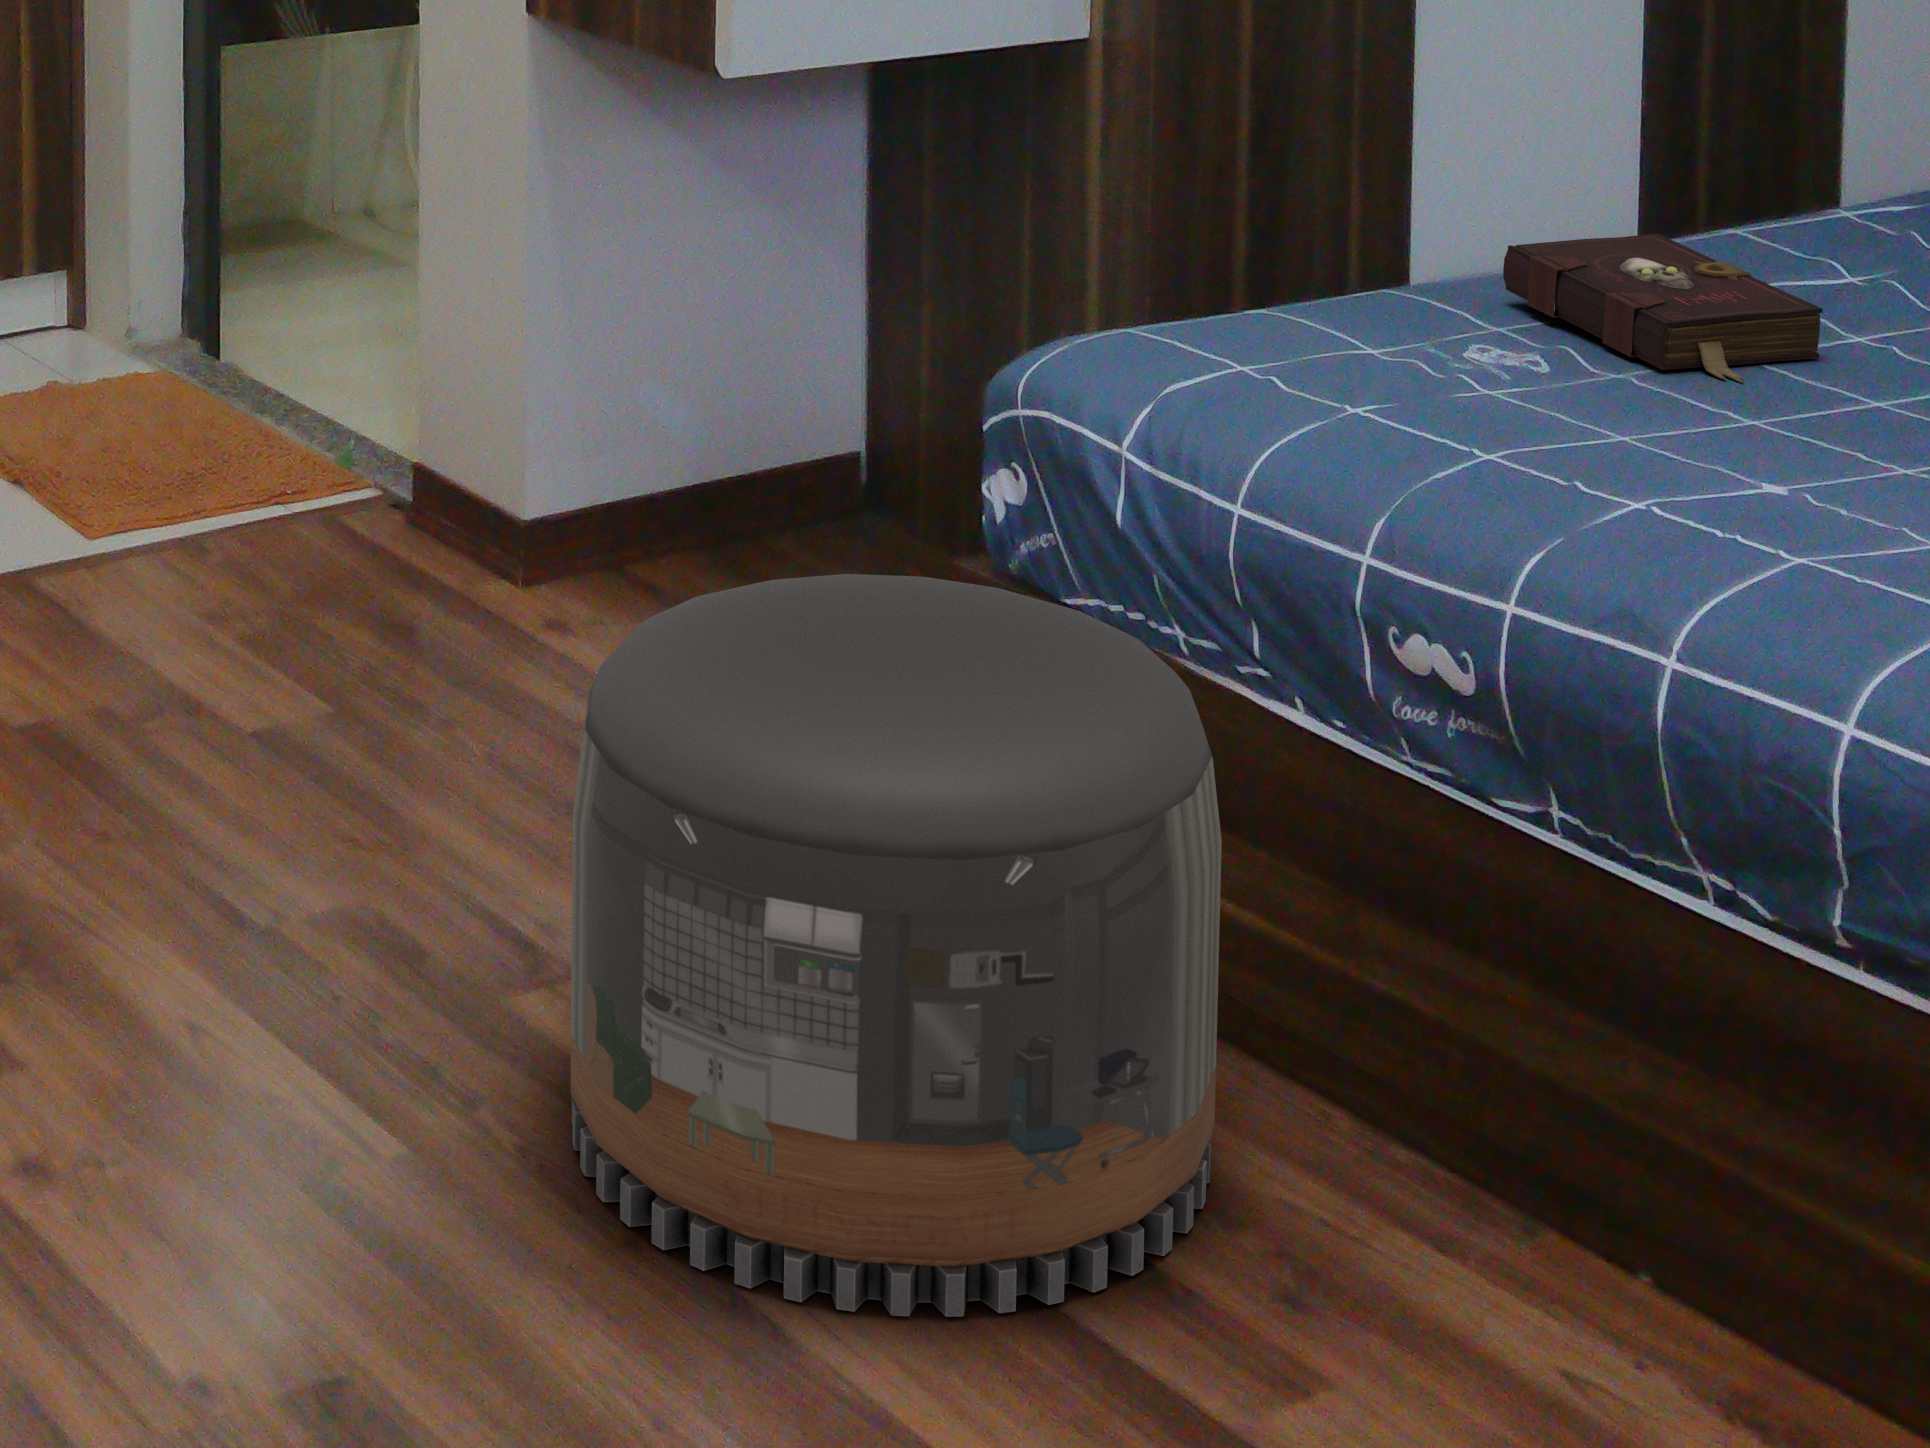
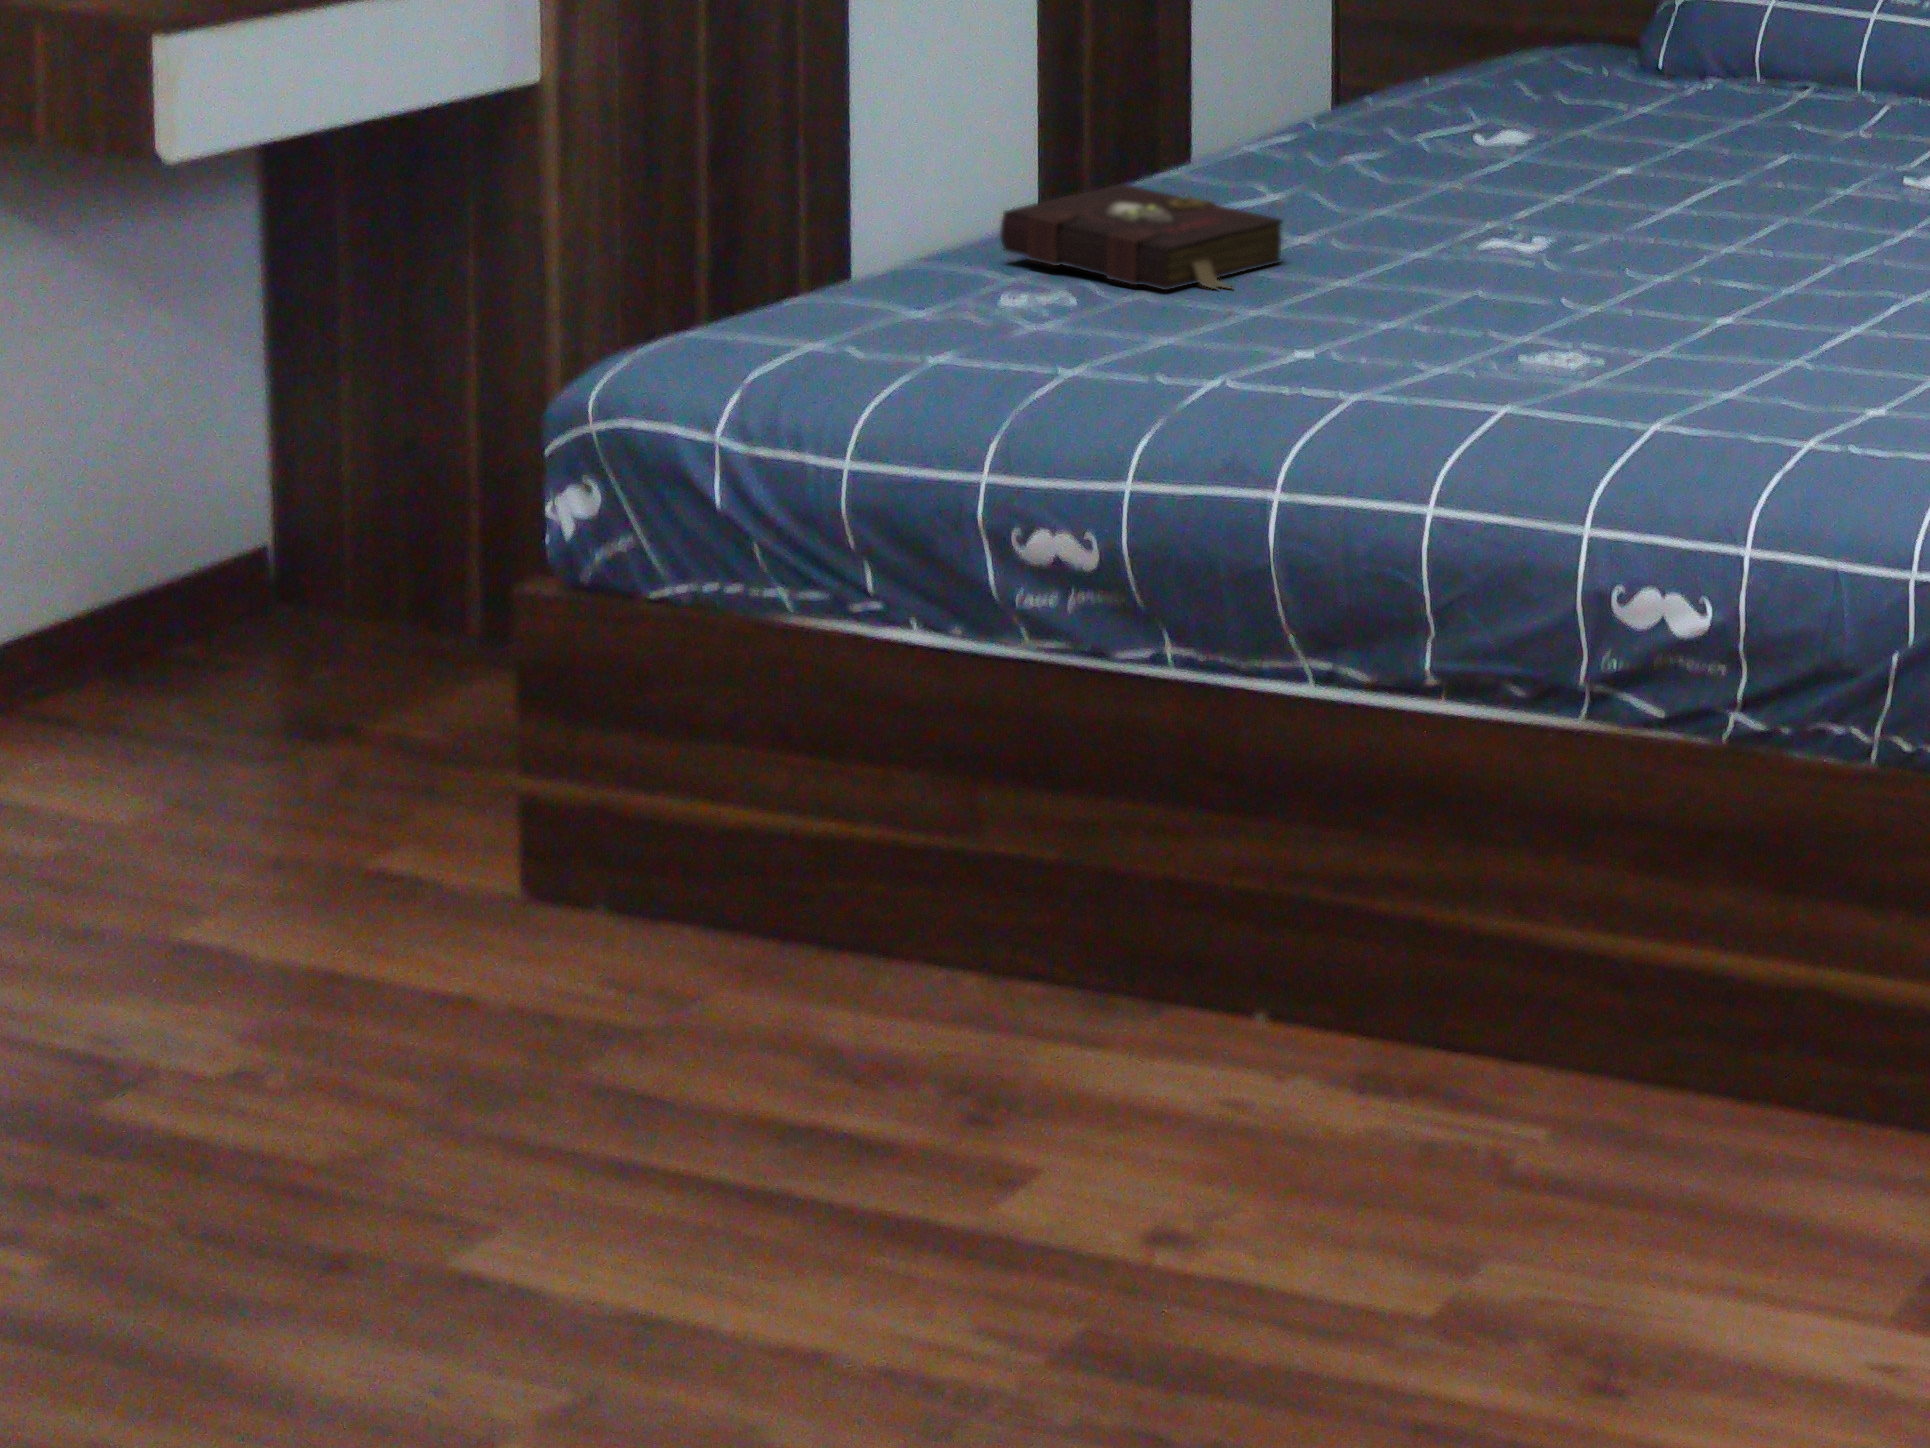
pouf: present [570,574,1222,1317] -> none [212,587,895,1283]

